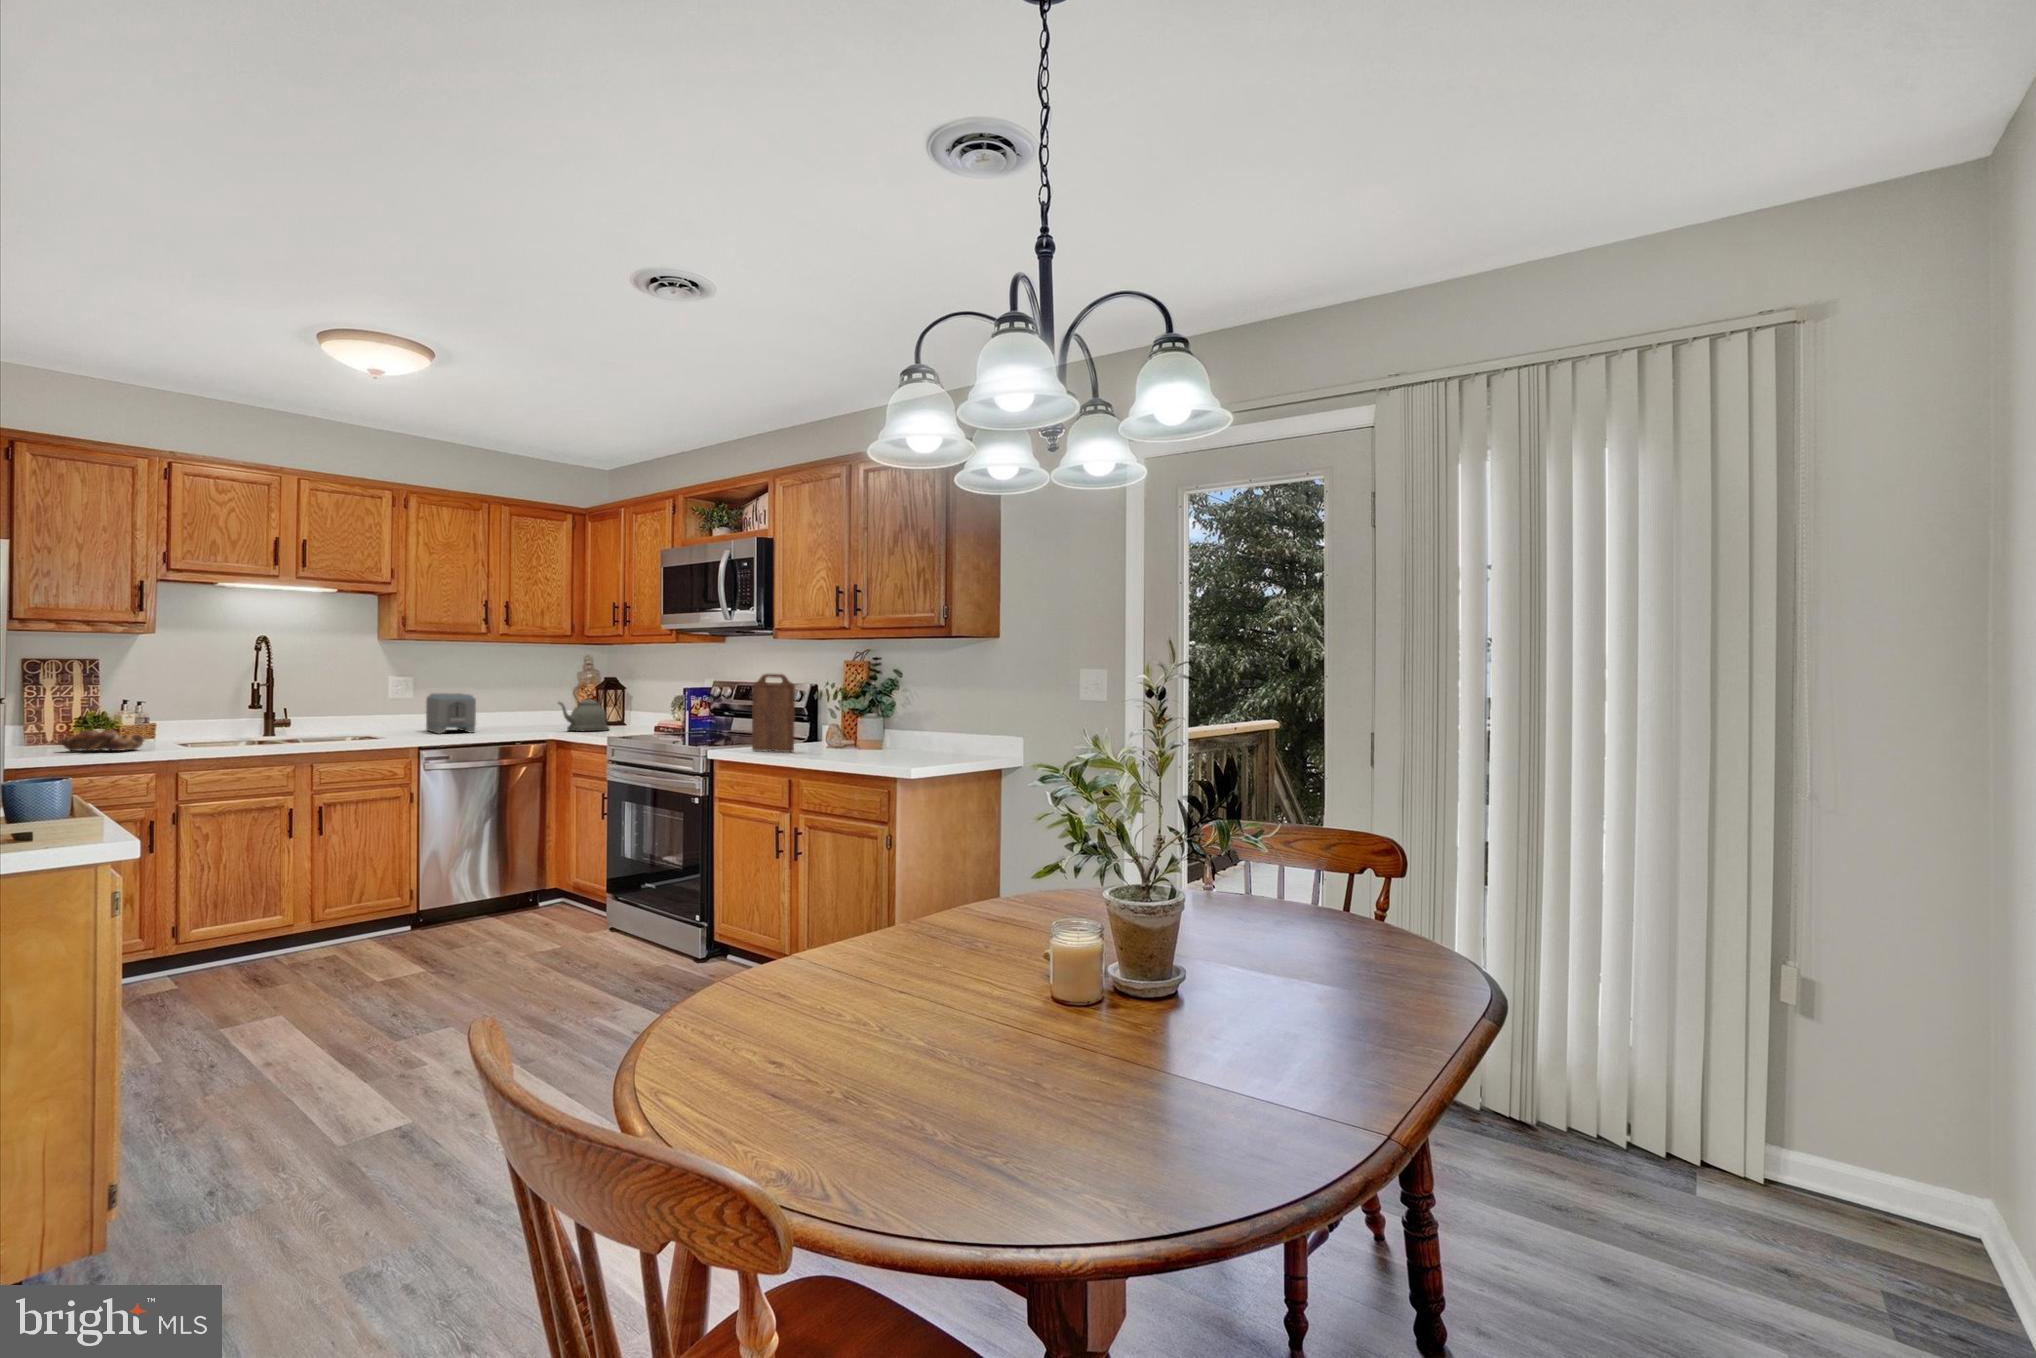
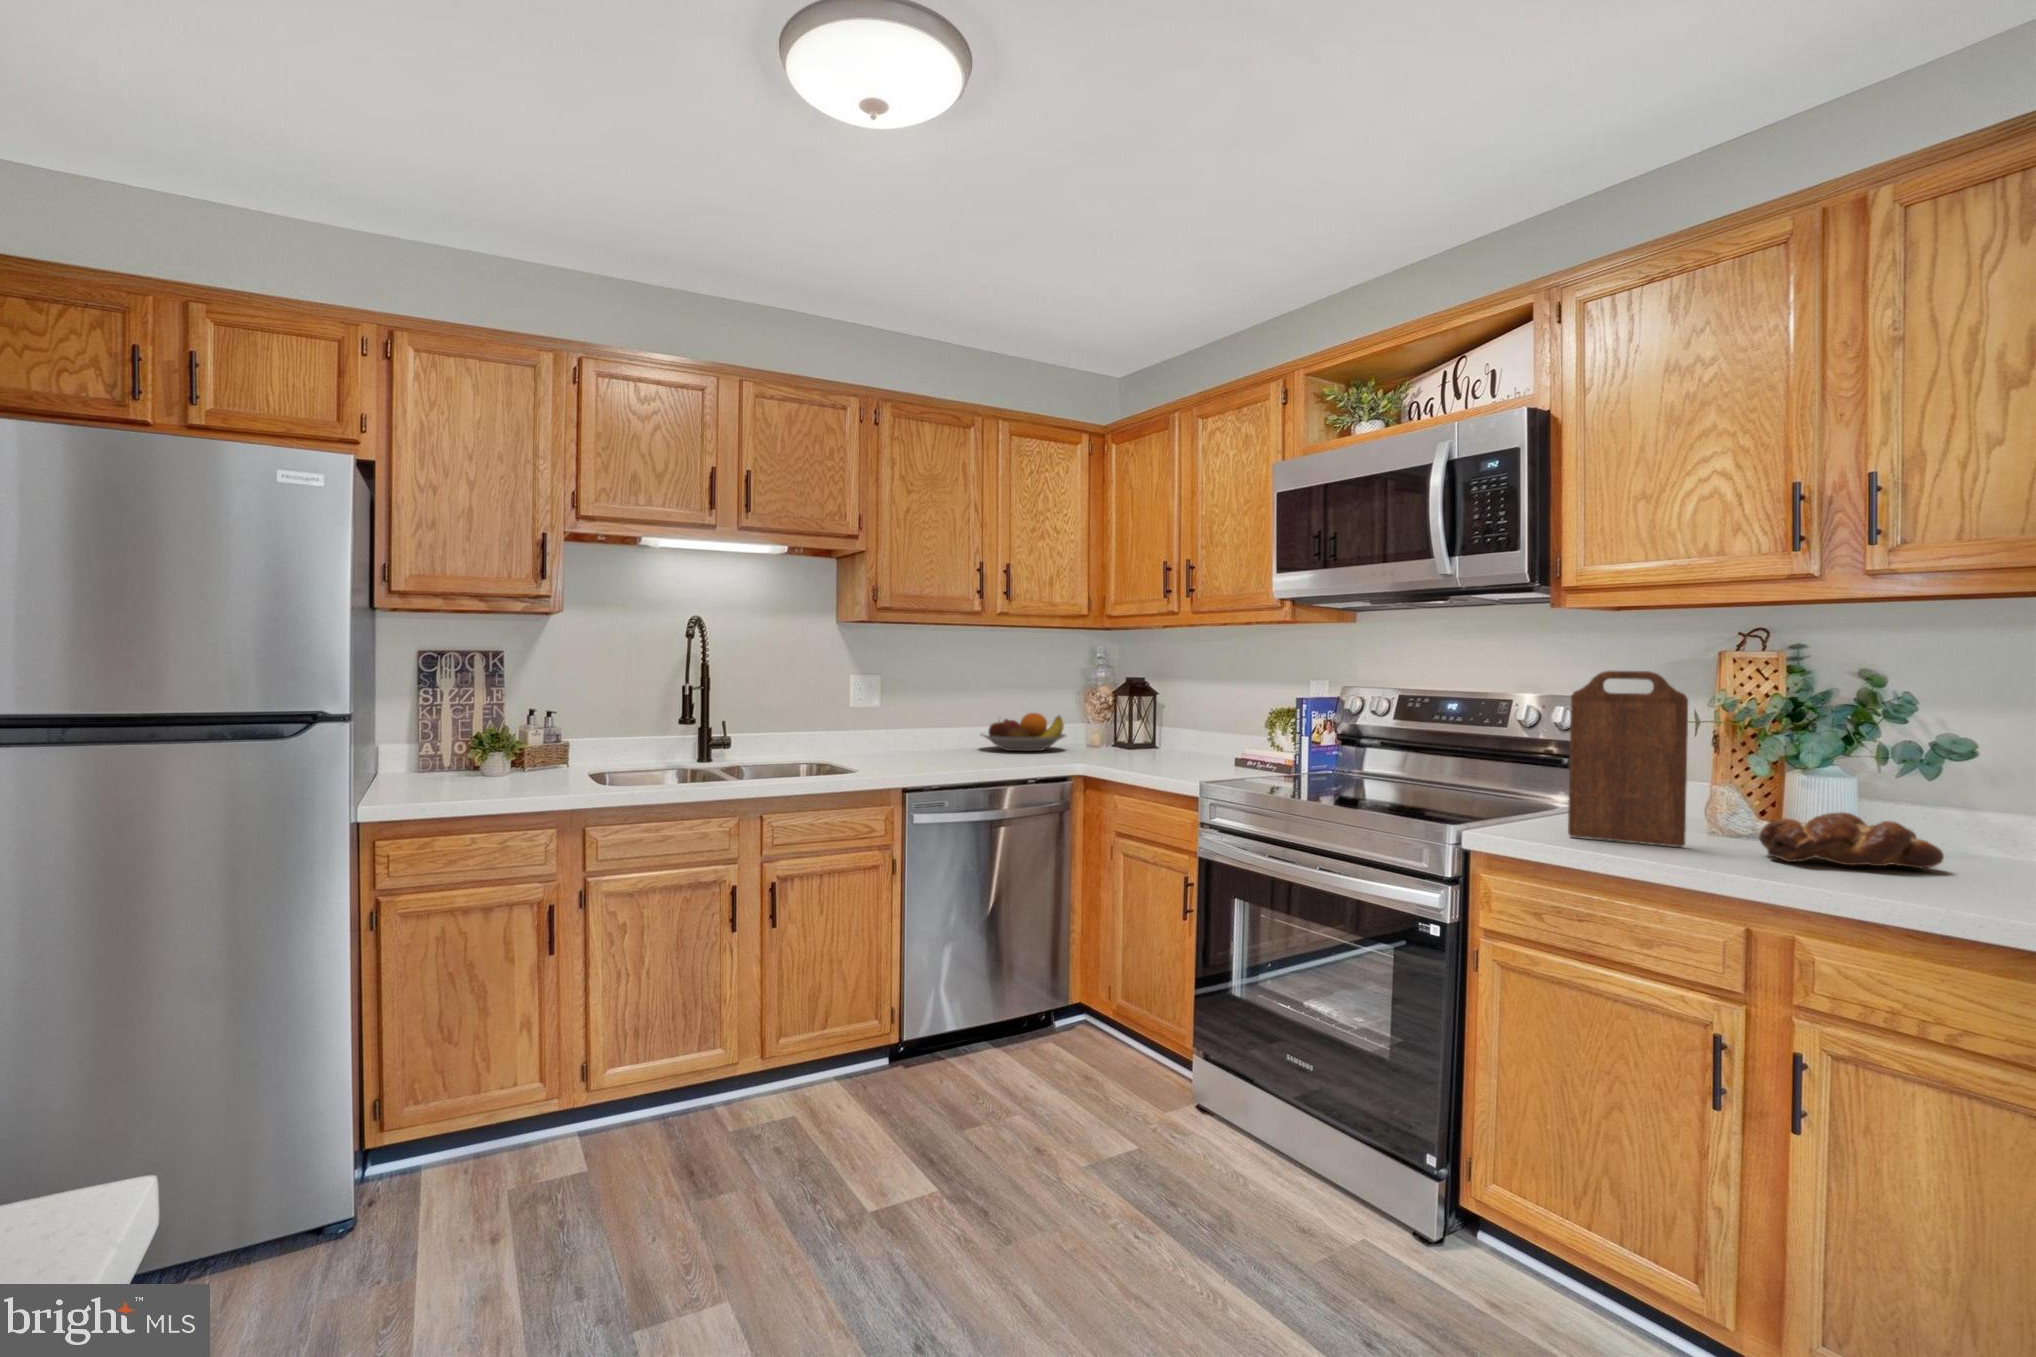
kettle: present [558,689,609,731] -> none [1083,692,1154,764]
toaster: present [426,693,476,733] -> none [898,701,968,763]
fruit bowl: none [495,701,561,727] -> present [981,713,1066,751]
bread loaf: present [61,729,143,751] -> present [1759,813,1944,868]

